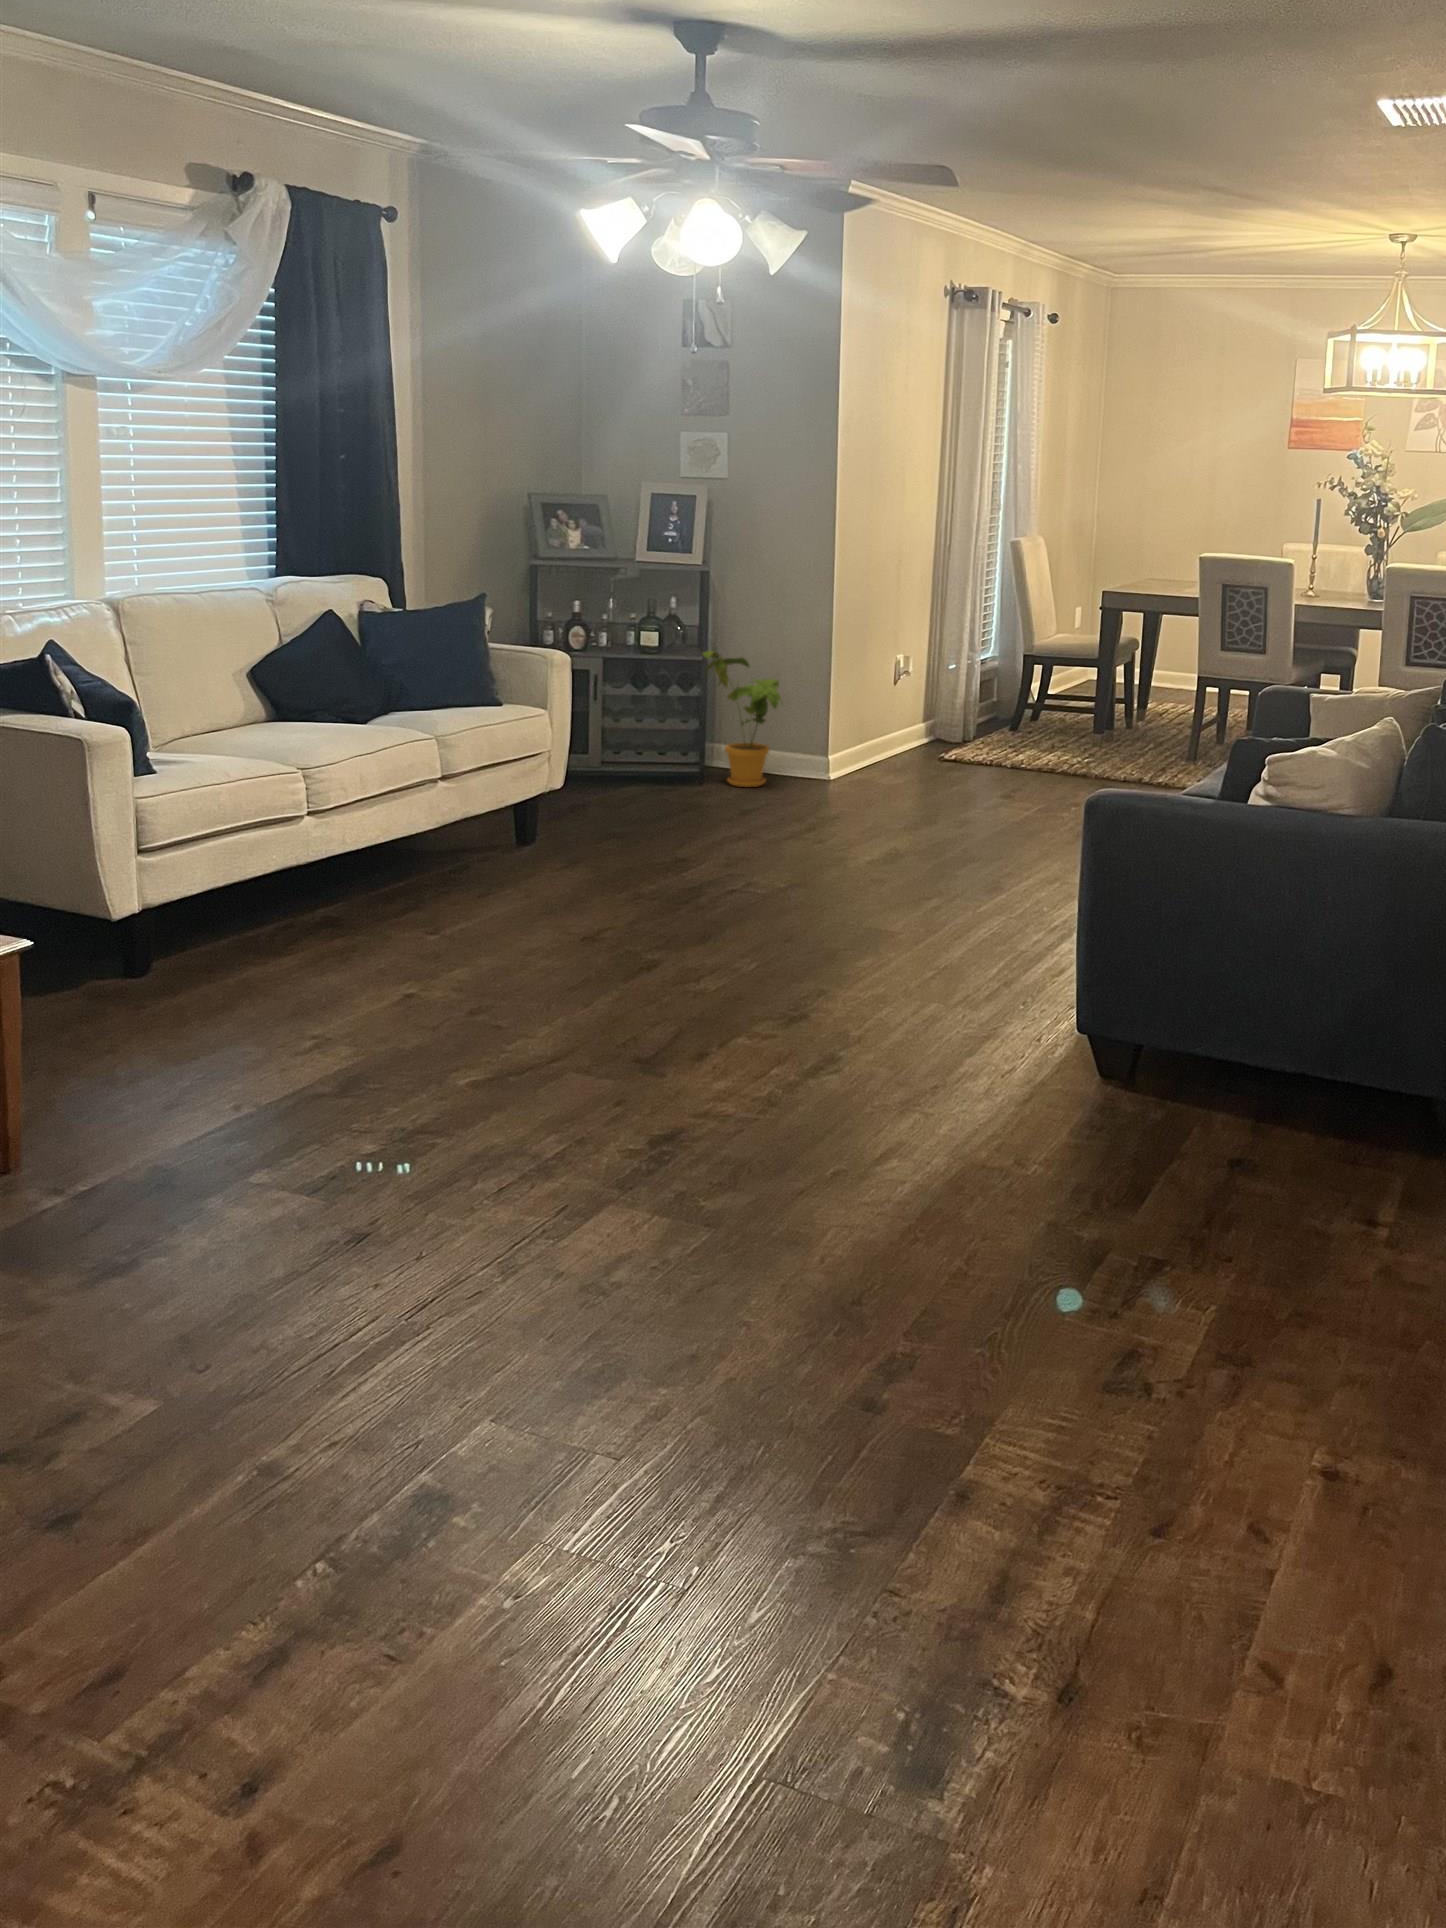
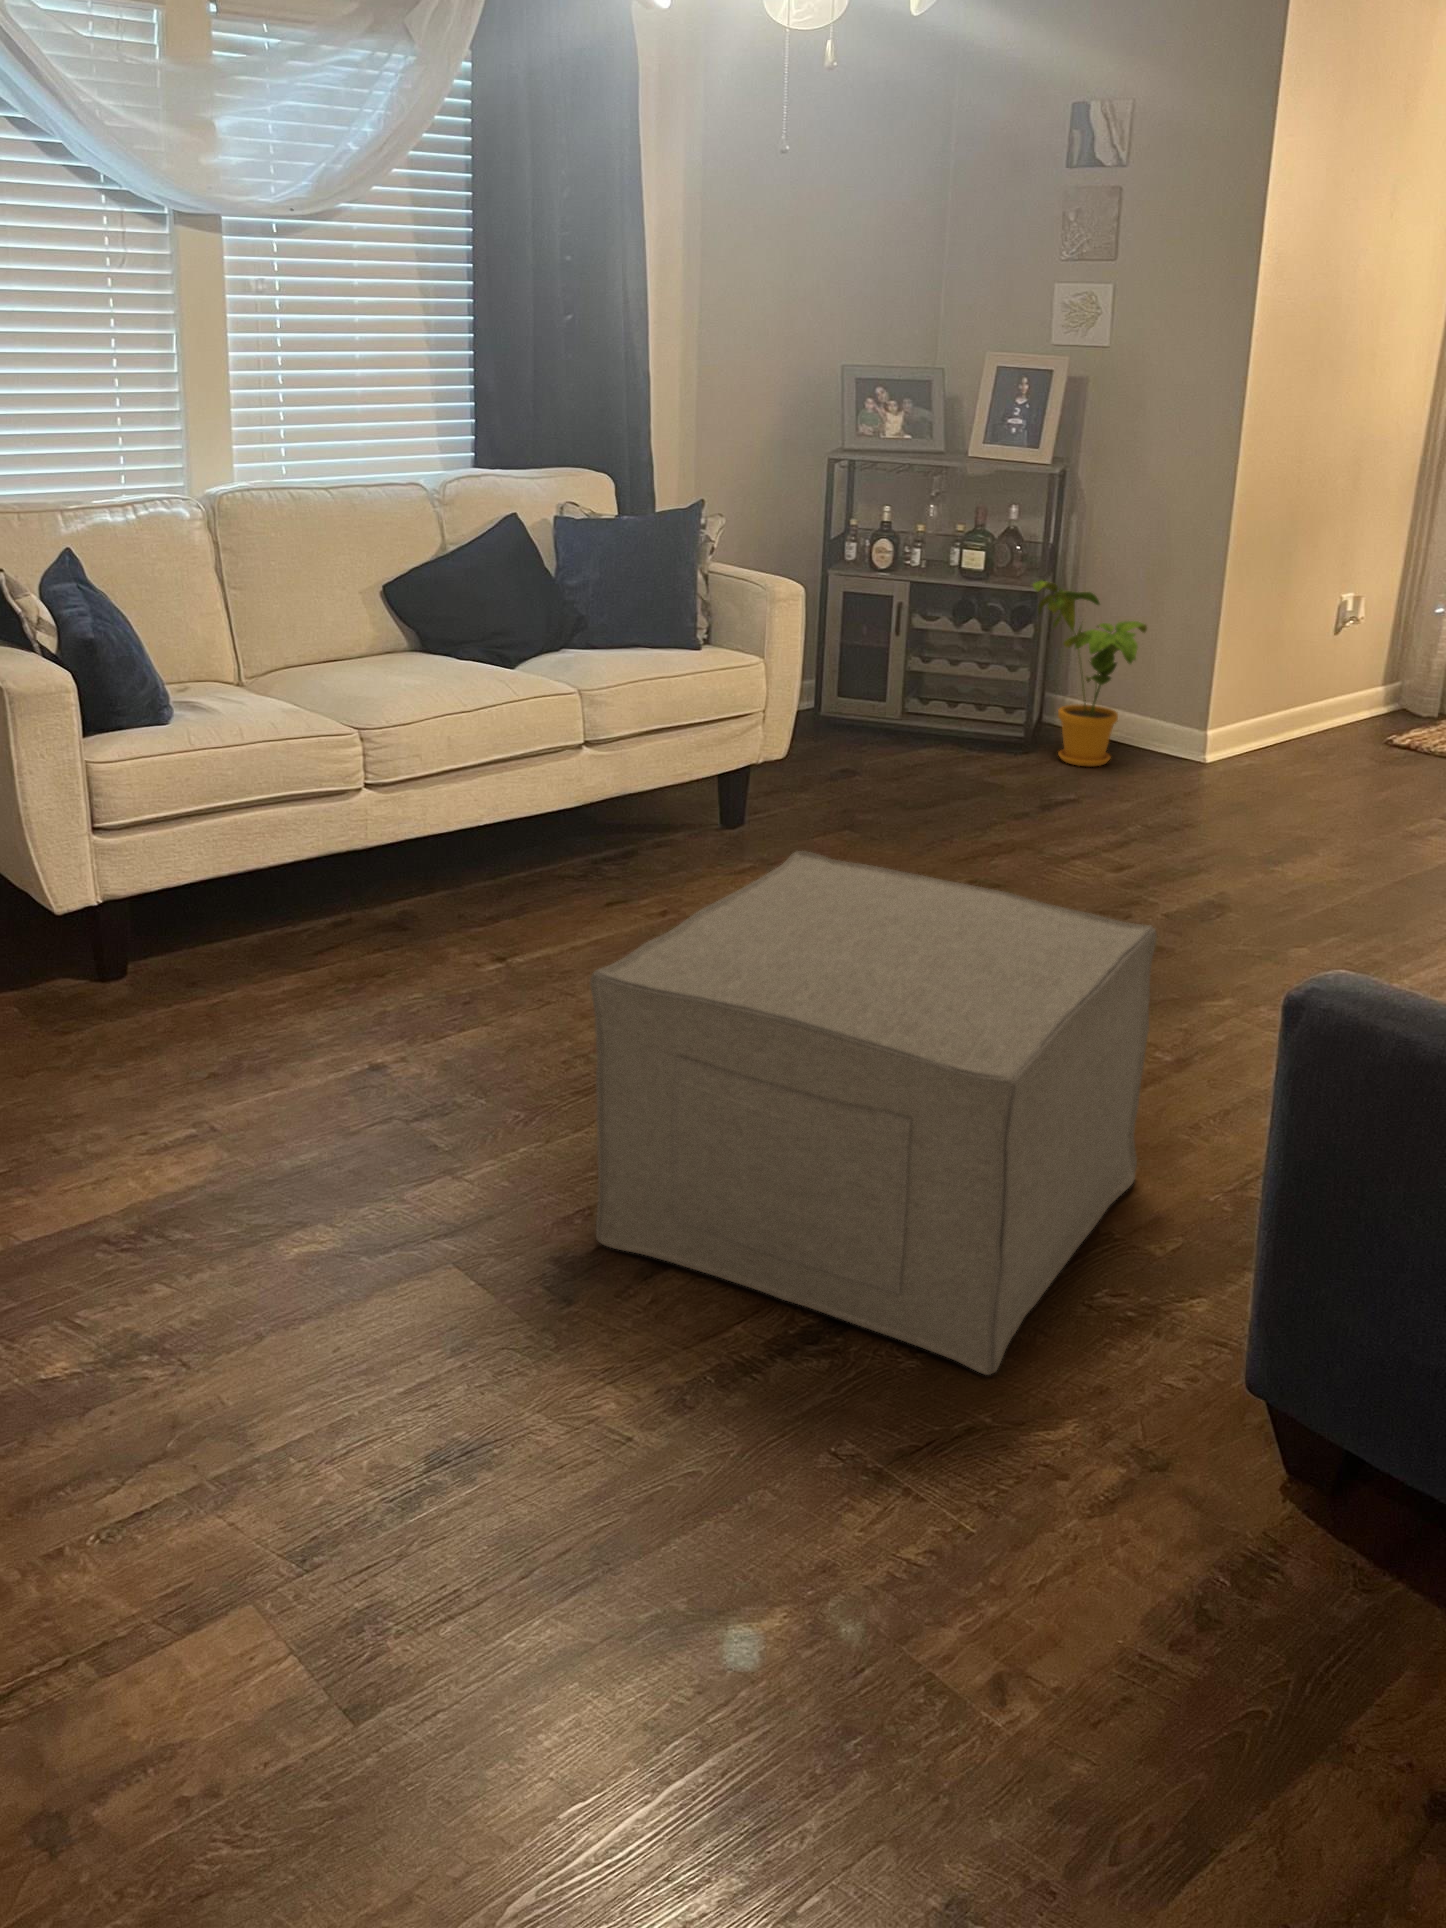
ottoman: none [649,806,949,1072] -> present [590,851,1157,1375]

